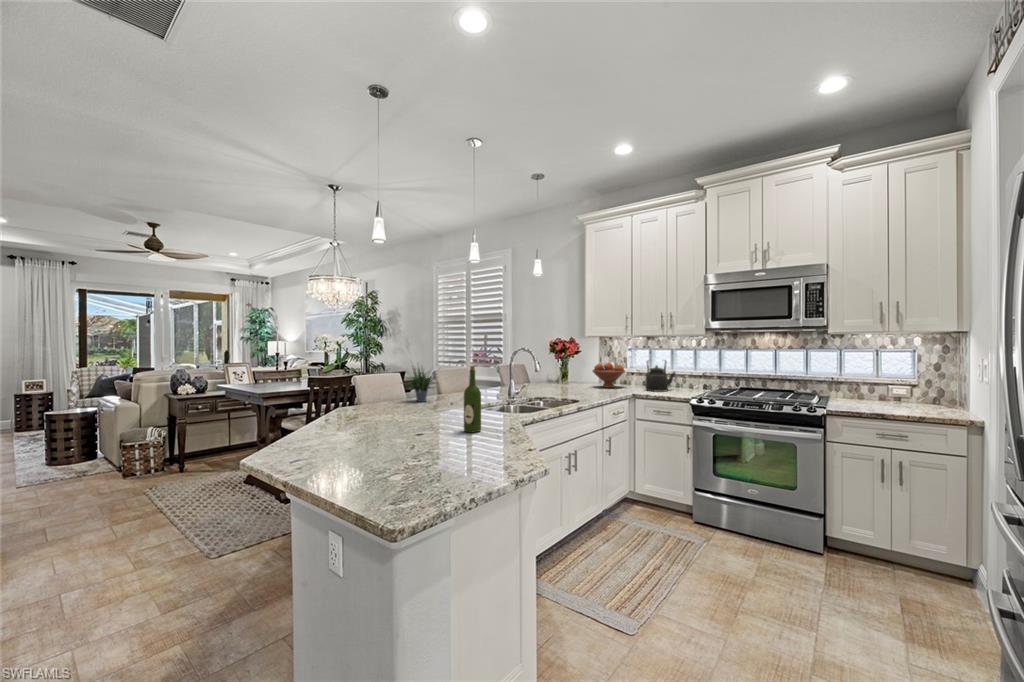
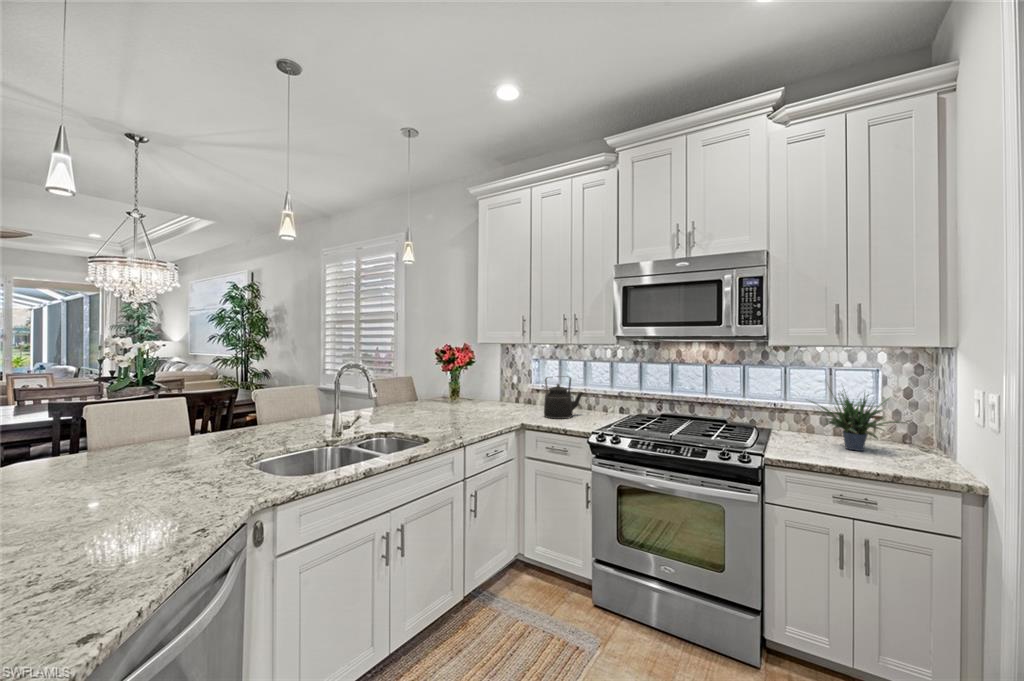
fruit bowl: present [593,363,625,388] -> none [482,378,524,411]
potted plant: present [401,366,436,402] -> present [811,394,907,451]
wine bottle: present [464,366,481,432] -> none [61,429,110,567]

